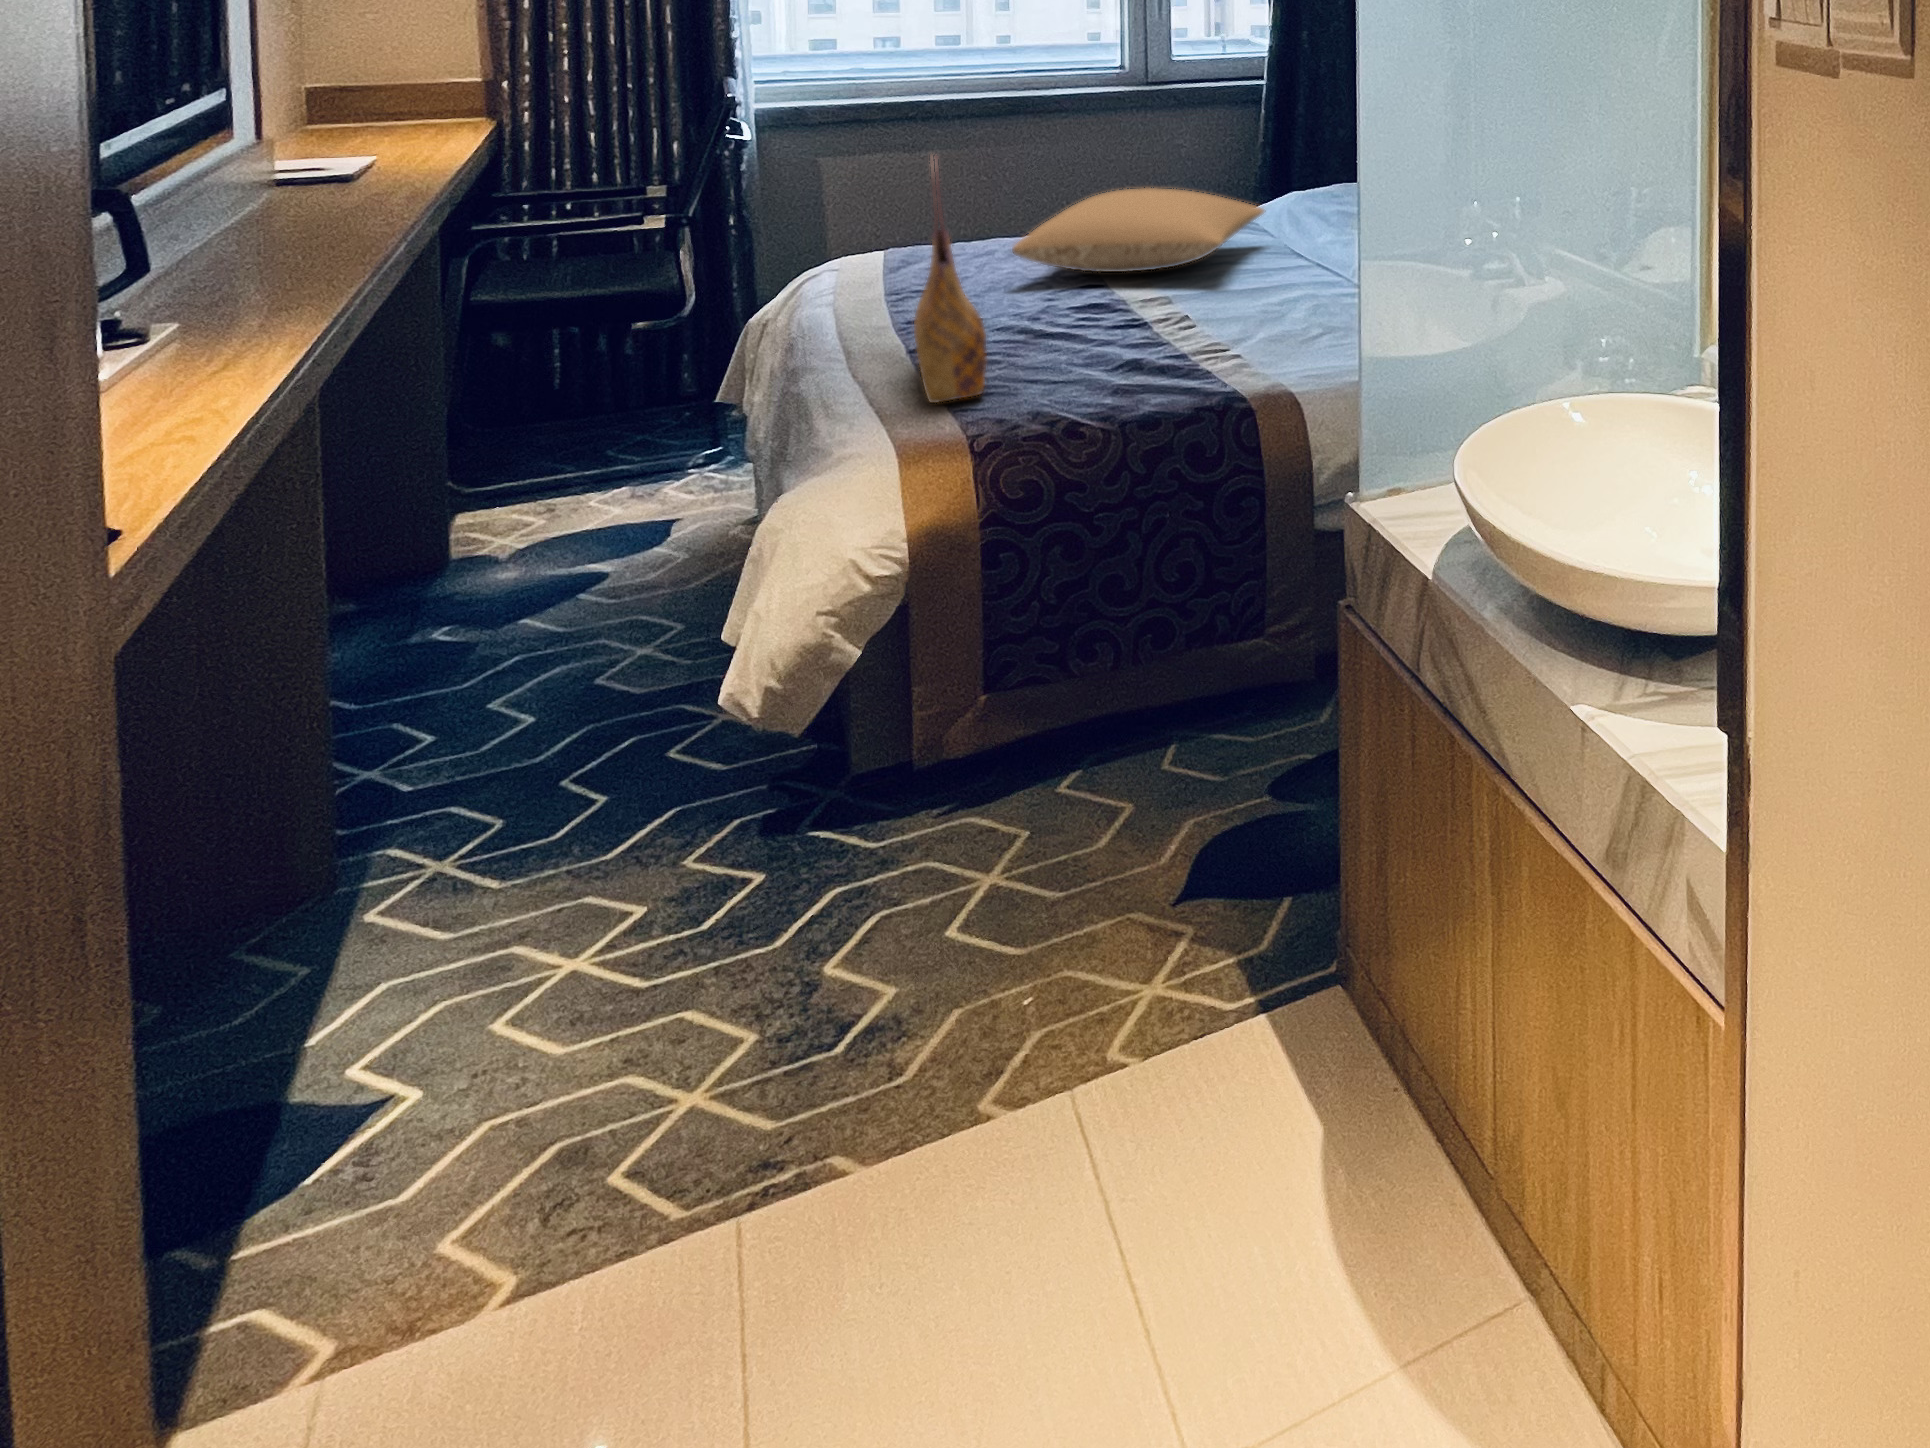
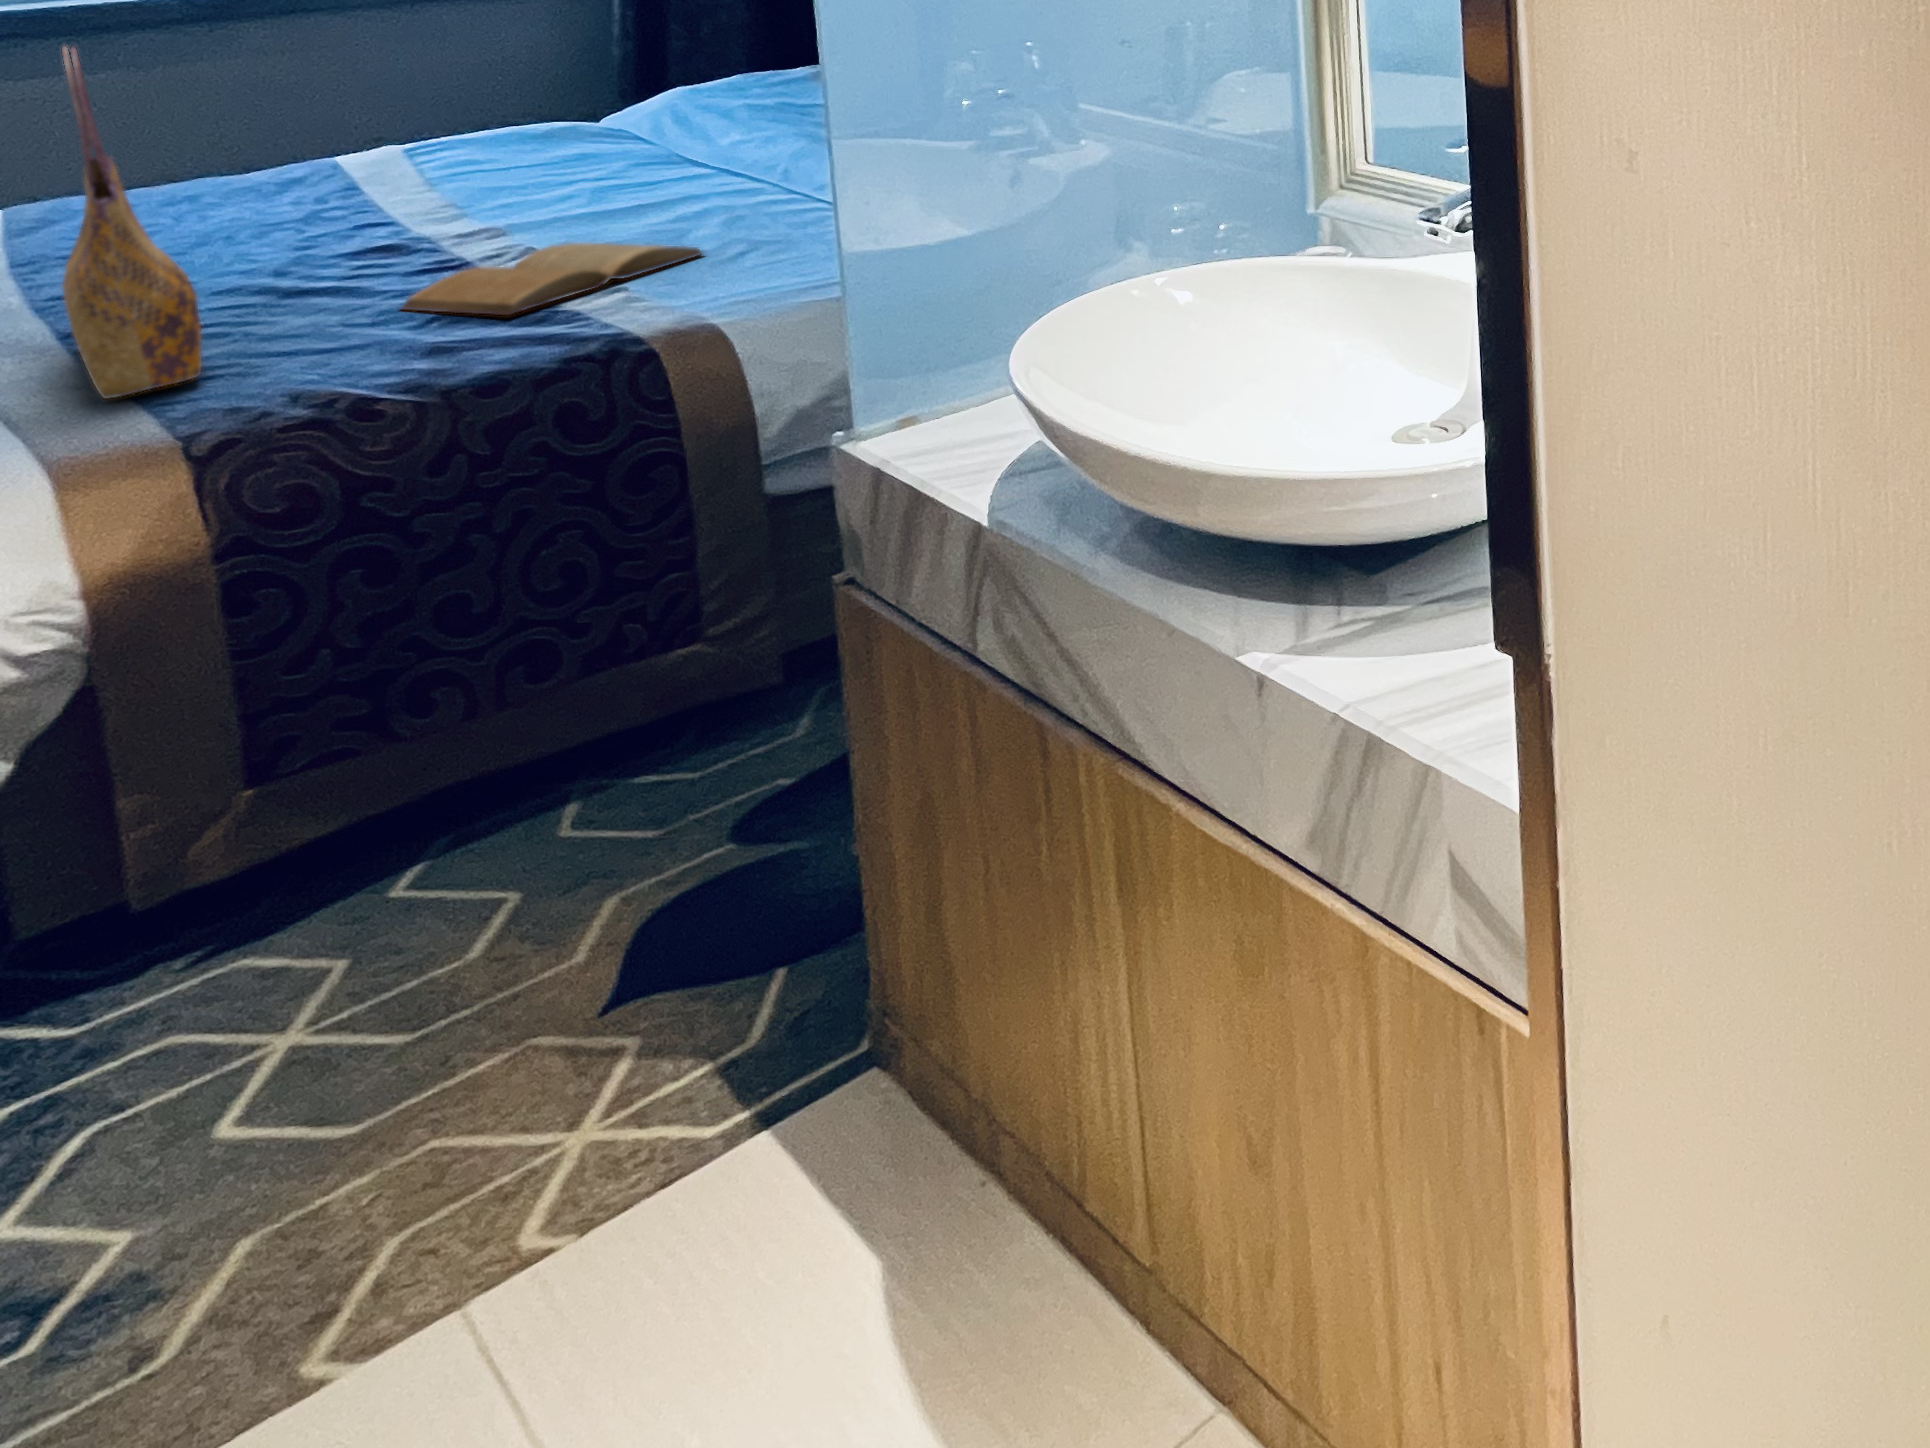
pillow: present [1012,188,1264,272] -> none [234,85,643,199]
book: none [1099,319,1293,371] -> present [401,243,703,315]

